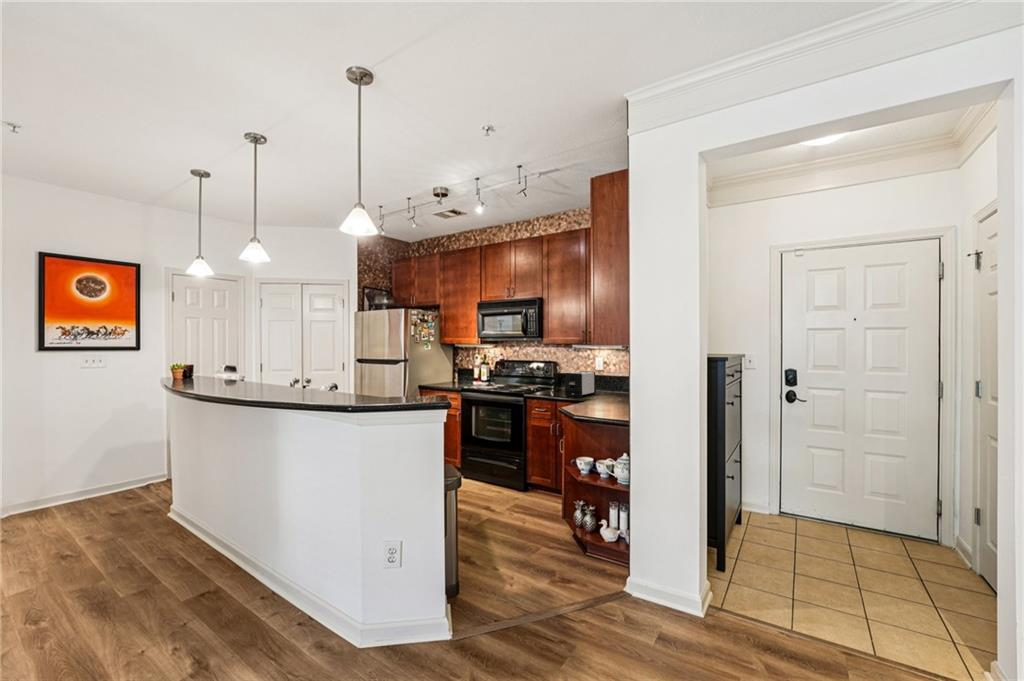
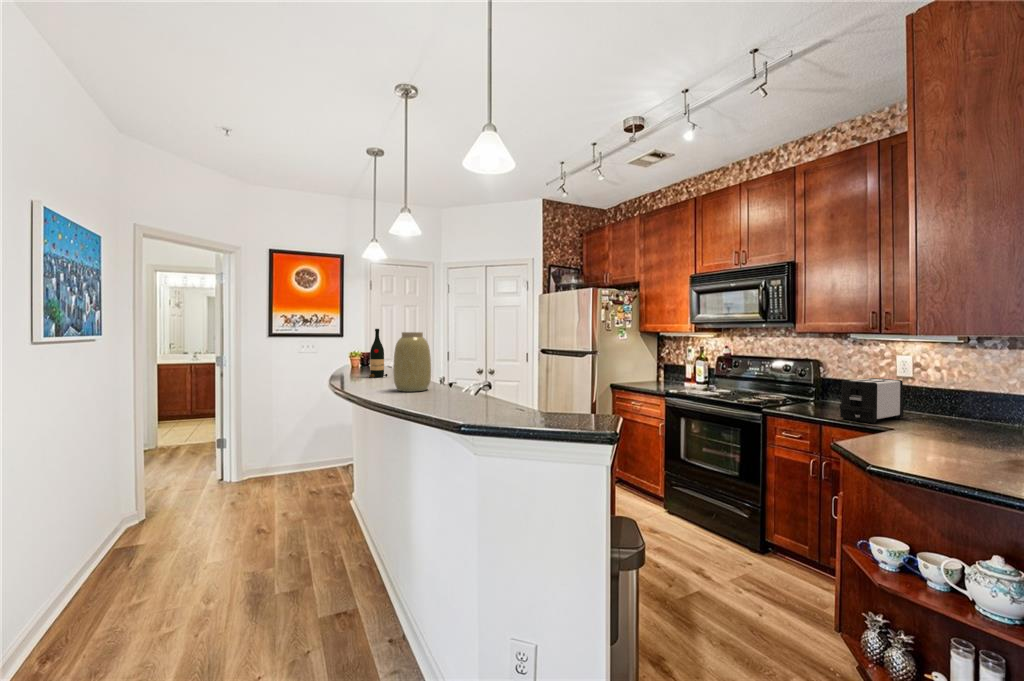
wine bottle: none [210,342,229,387] -> present [369,329,387,378]
vase: none [258,345,291,393] -> present [393,332,431,392]

